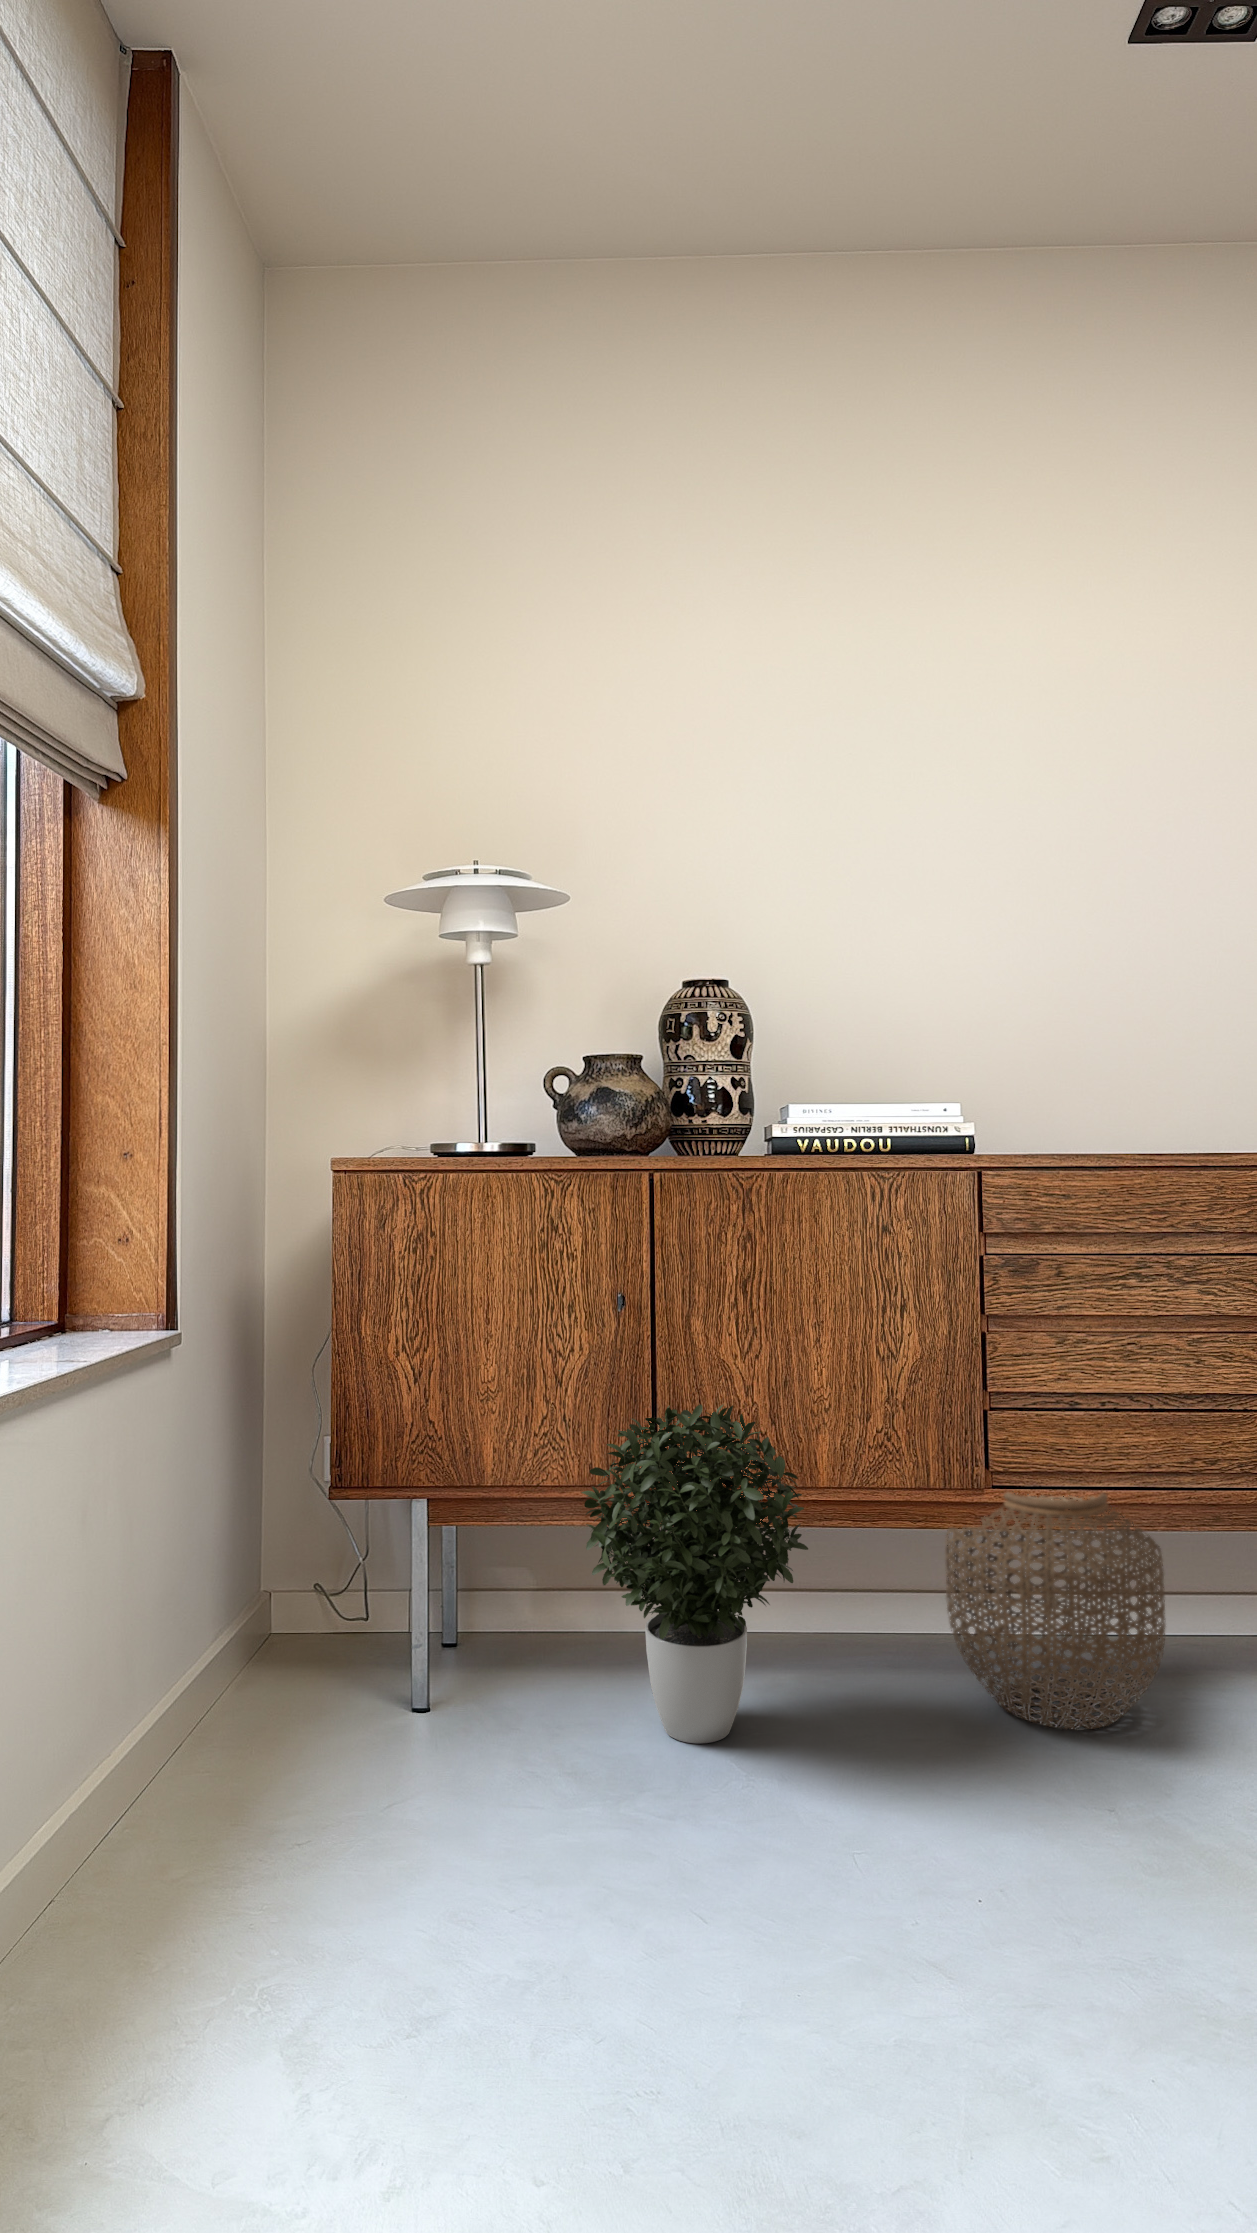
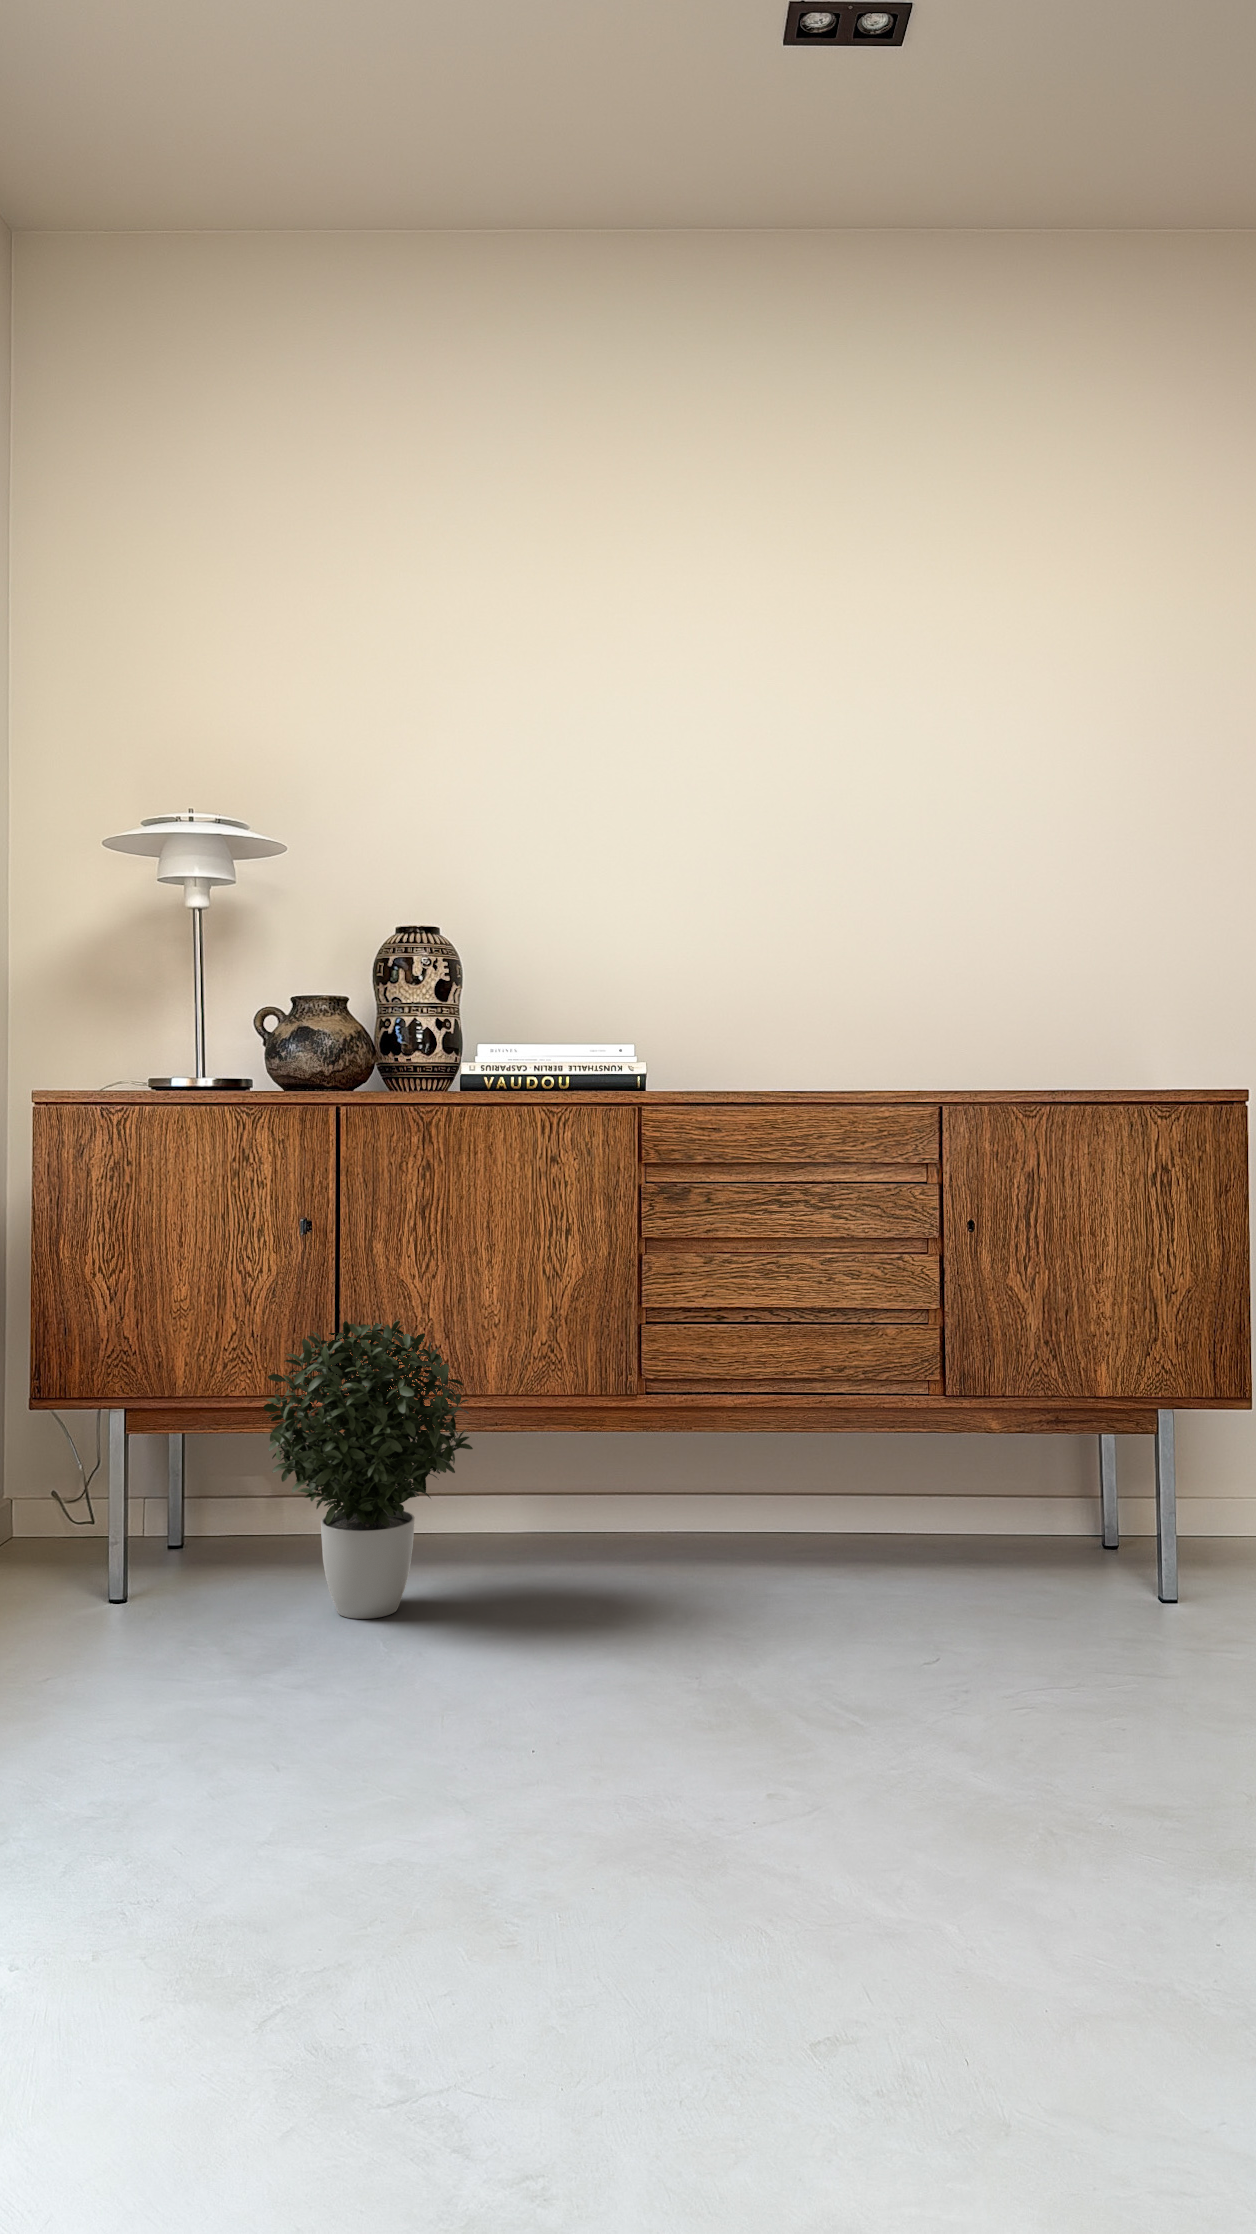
woven basket: present [945,1491,1165,1729] -> none [610,1388,797,1606]

